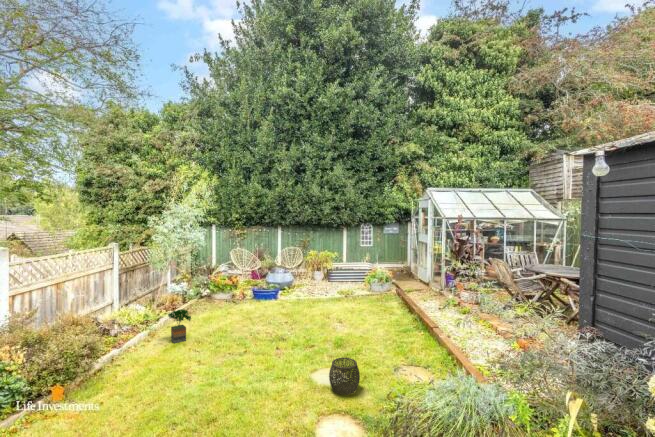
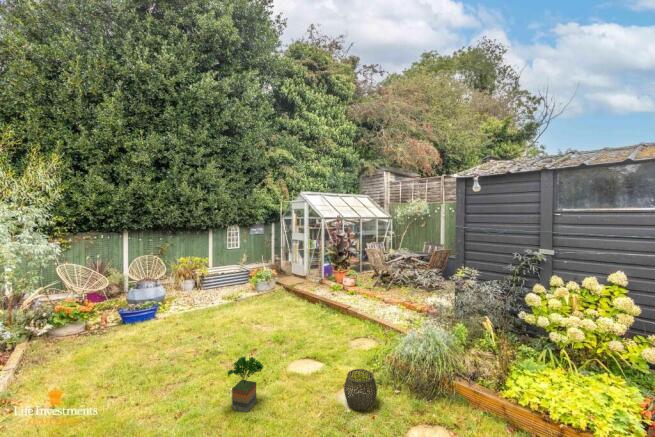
potted tree: present [168,309,191,343] -> present [228,357,264,412]

